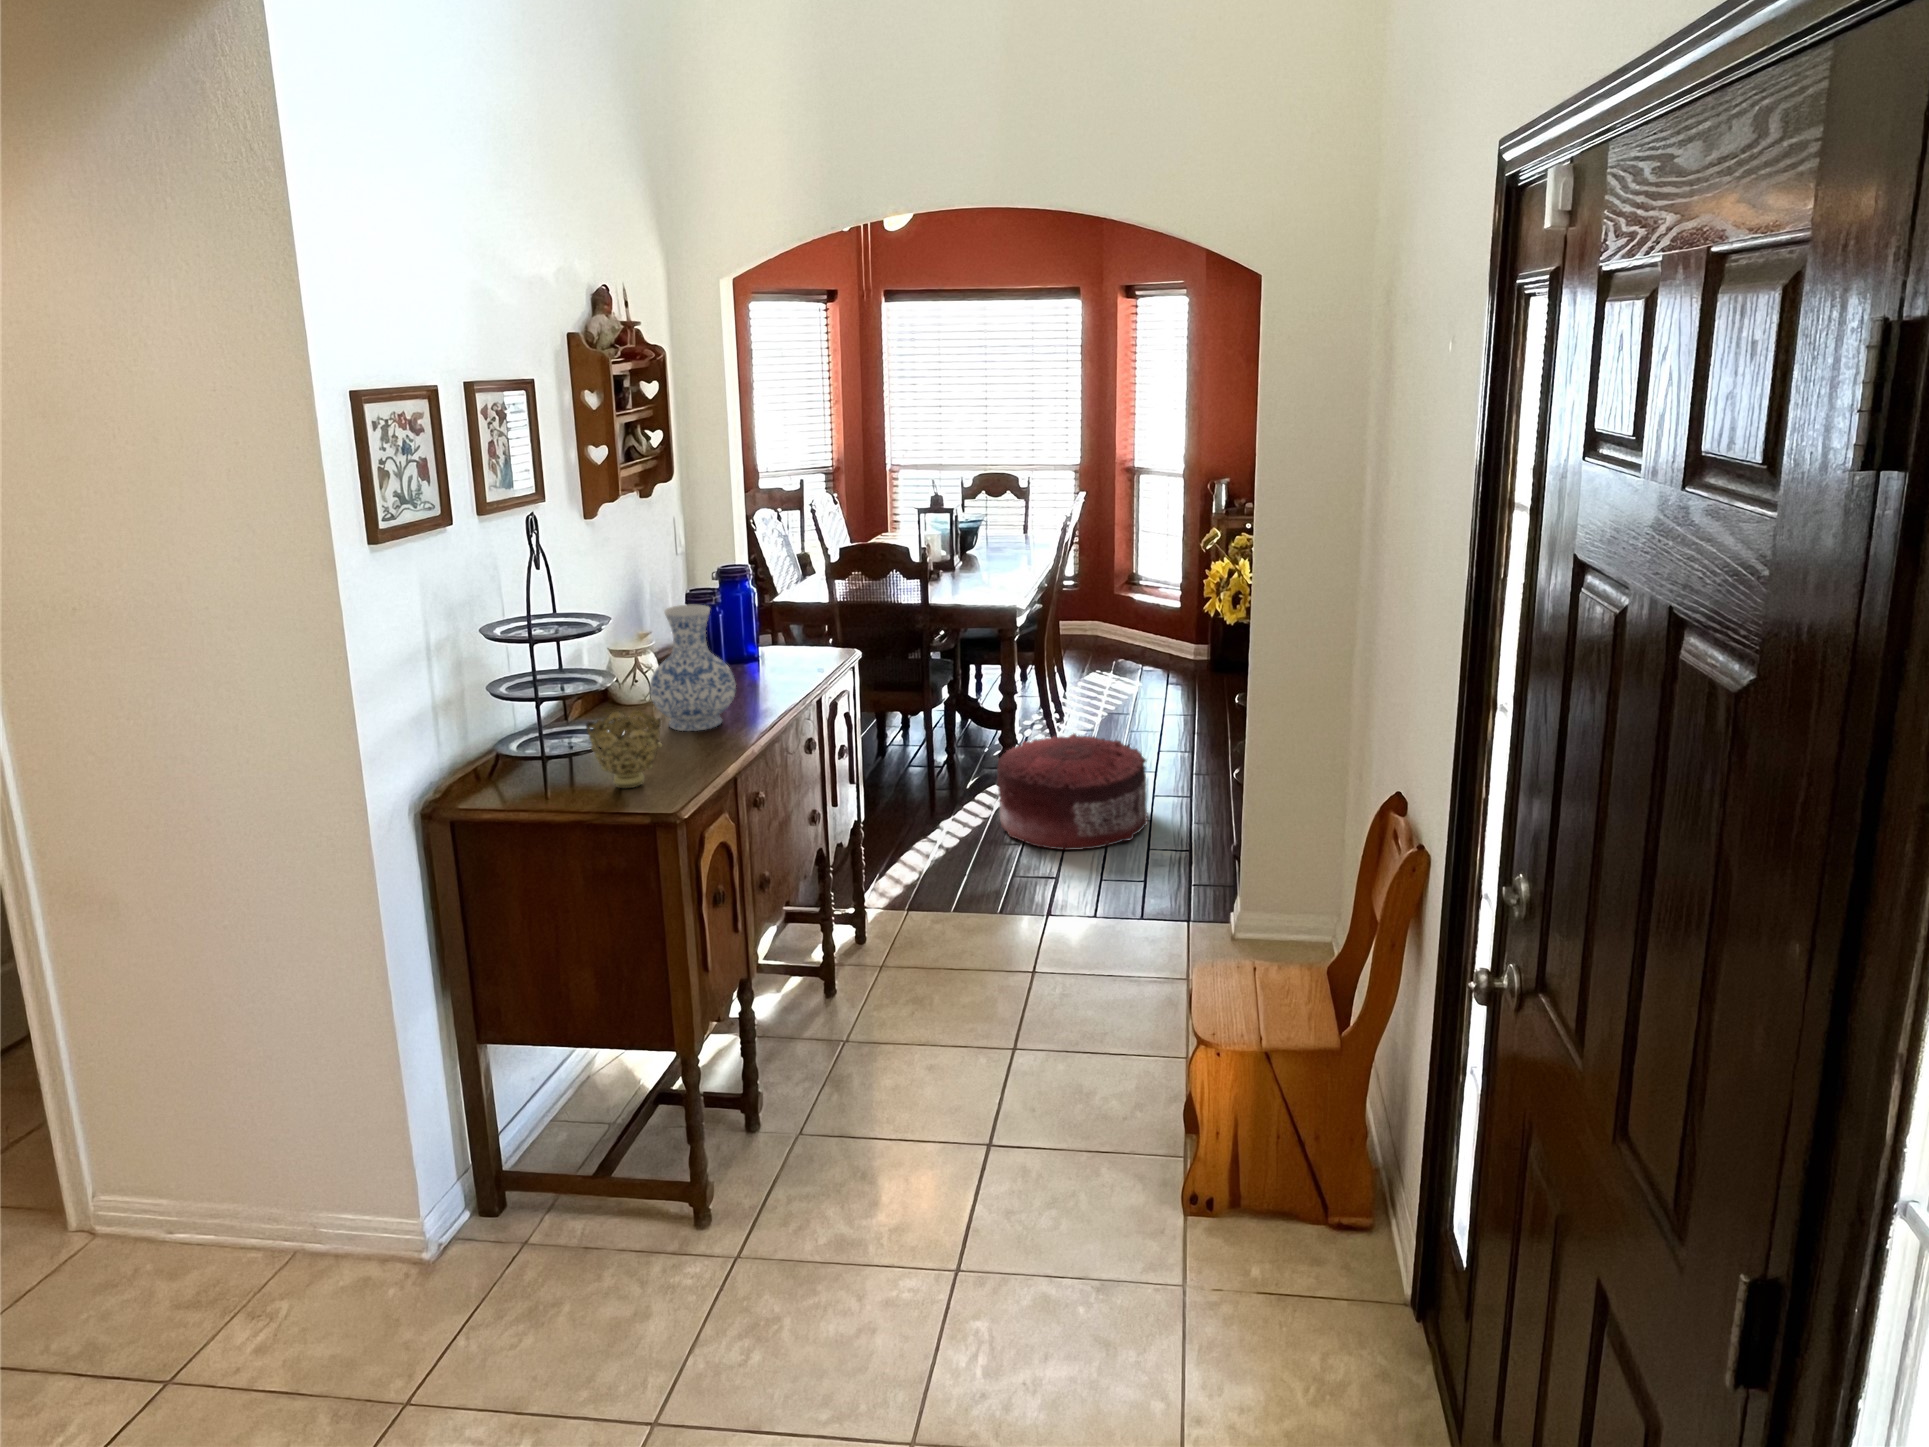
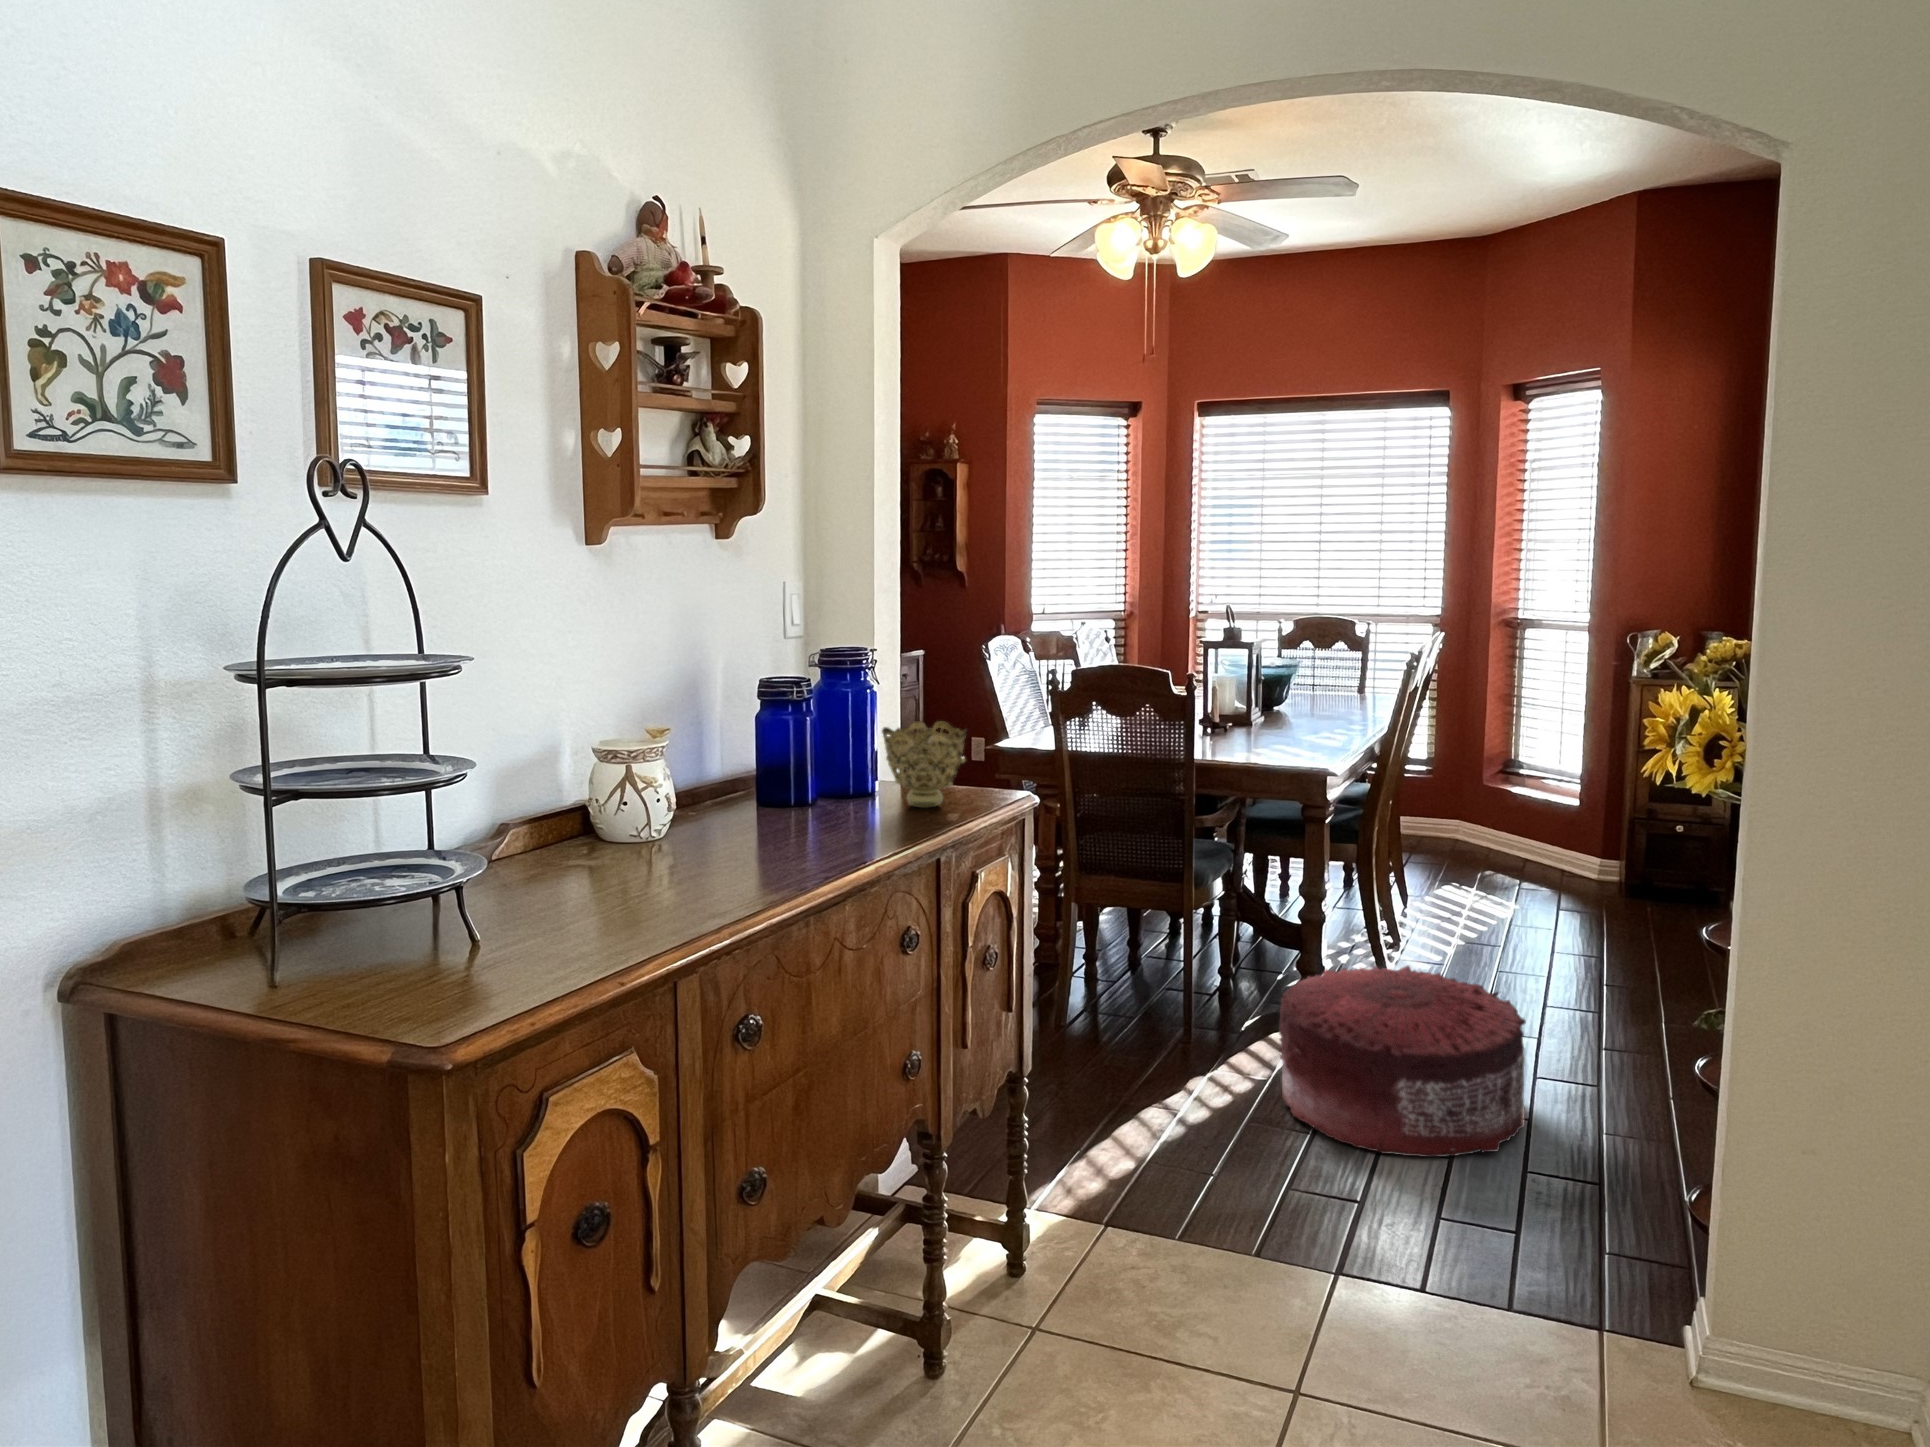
vase: present [650,604,736,731] -> none [603,671,750,889]
decorative bowl: present [586,710,662,788] -> present [882,721,966,808]

